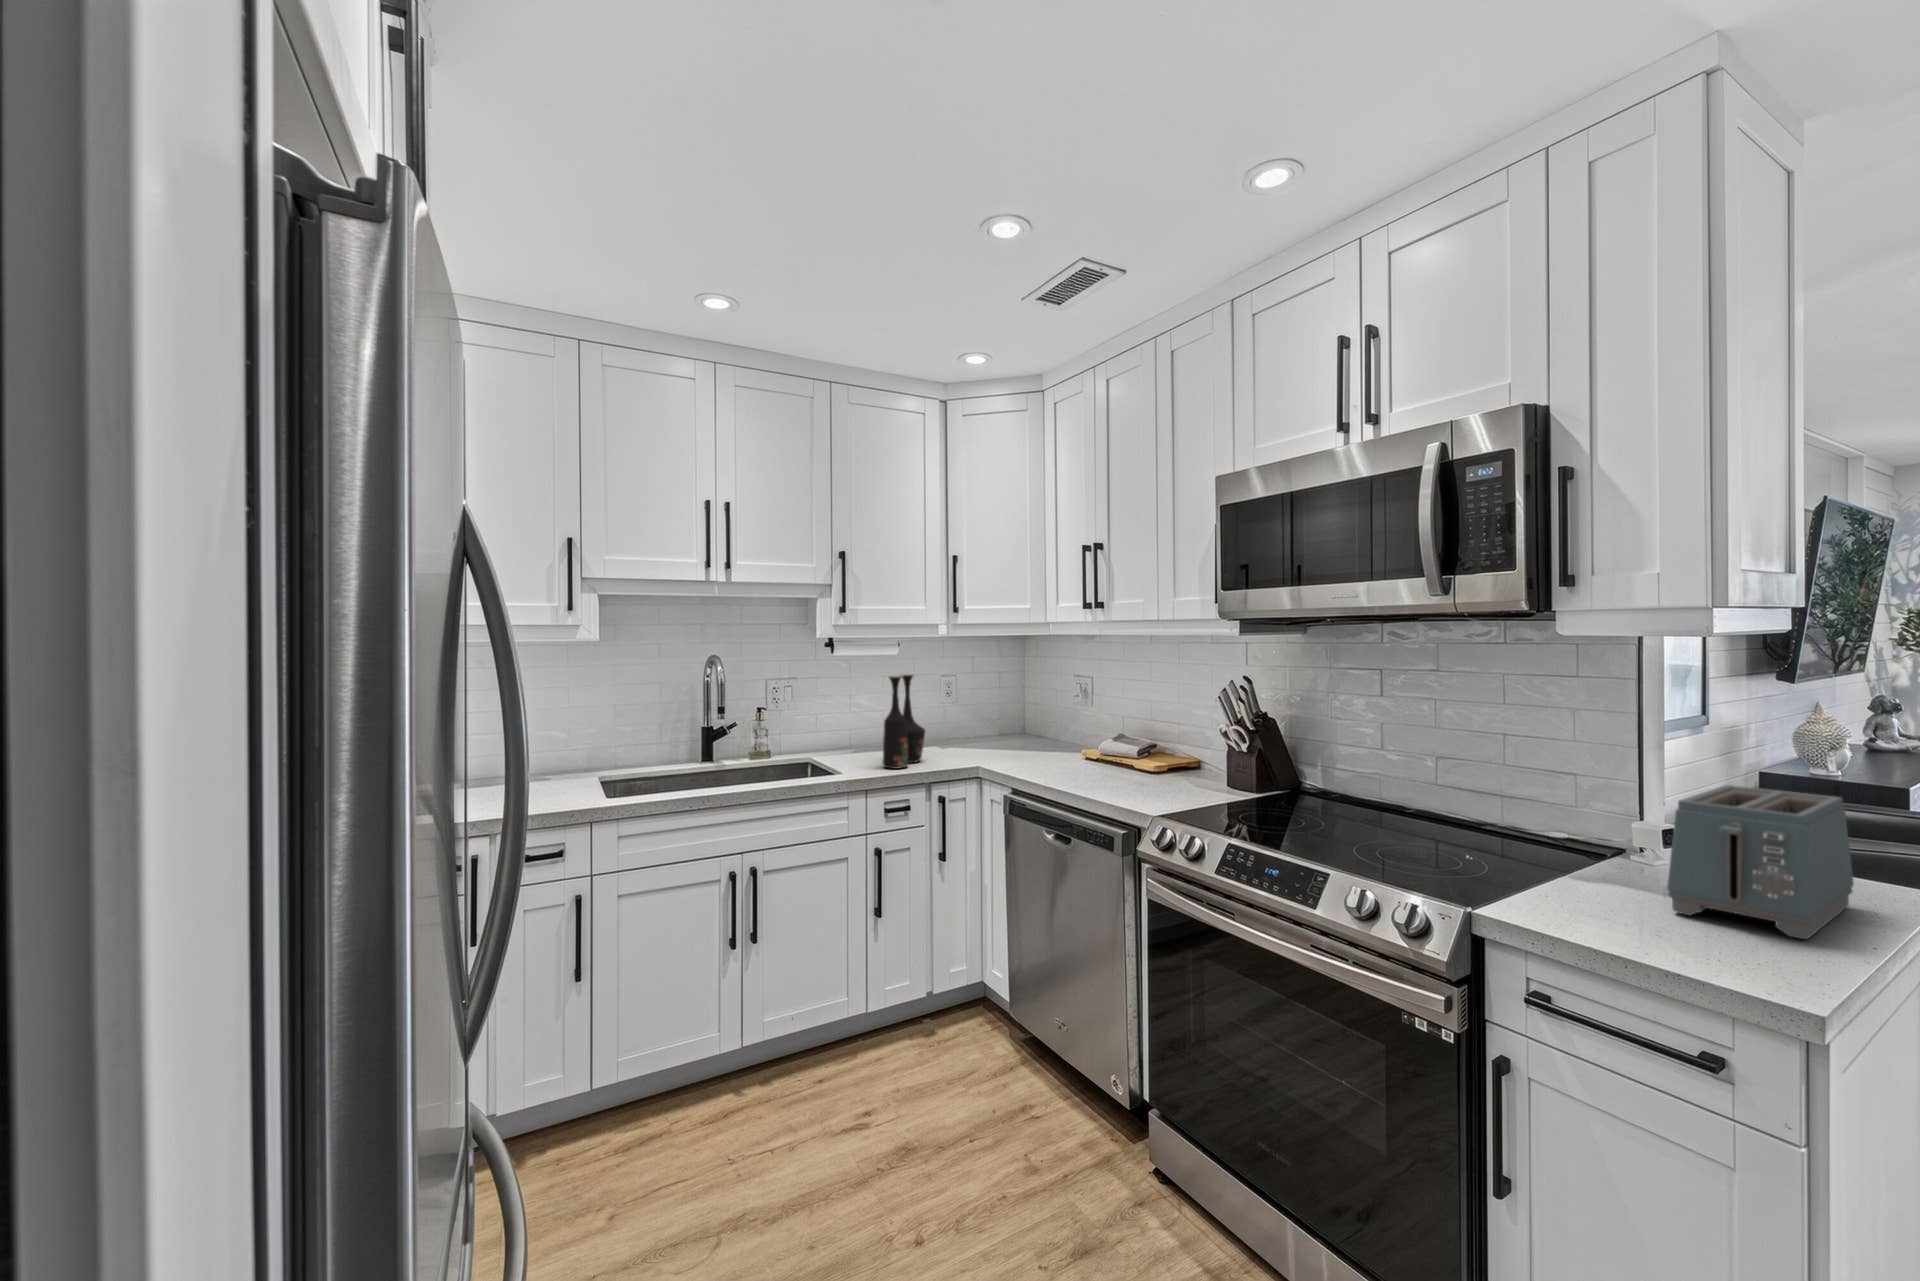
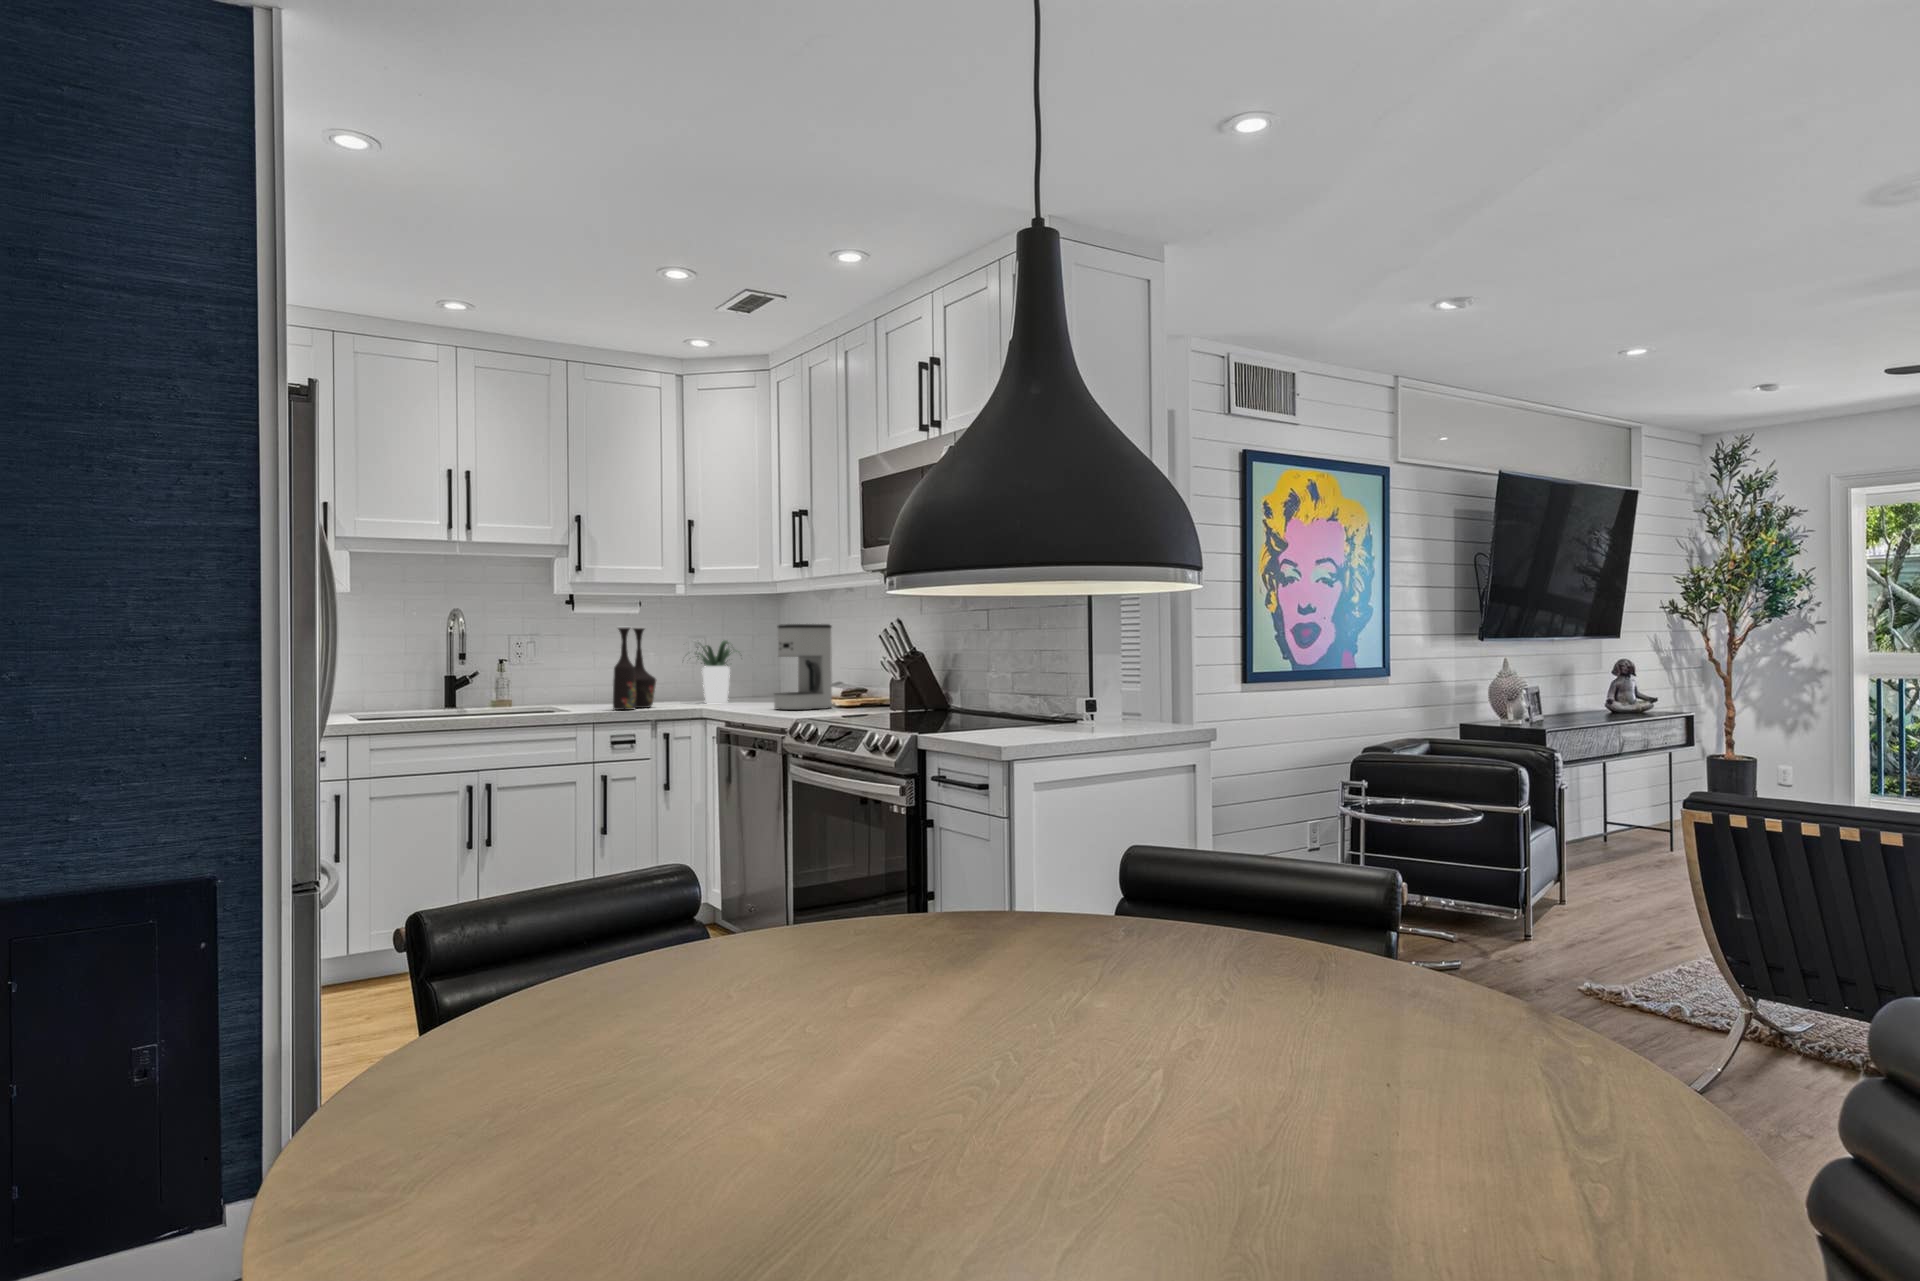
coffee maker: none [1069,674,1134,777] -> present [774,624,832,710]
potted plant: none [944,683,1022,753] -> present [698,640,737,703]
toaster: present [1667,785,1854,939] -> none [1034,667,1150,739]

